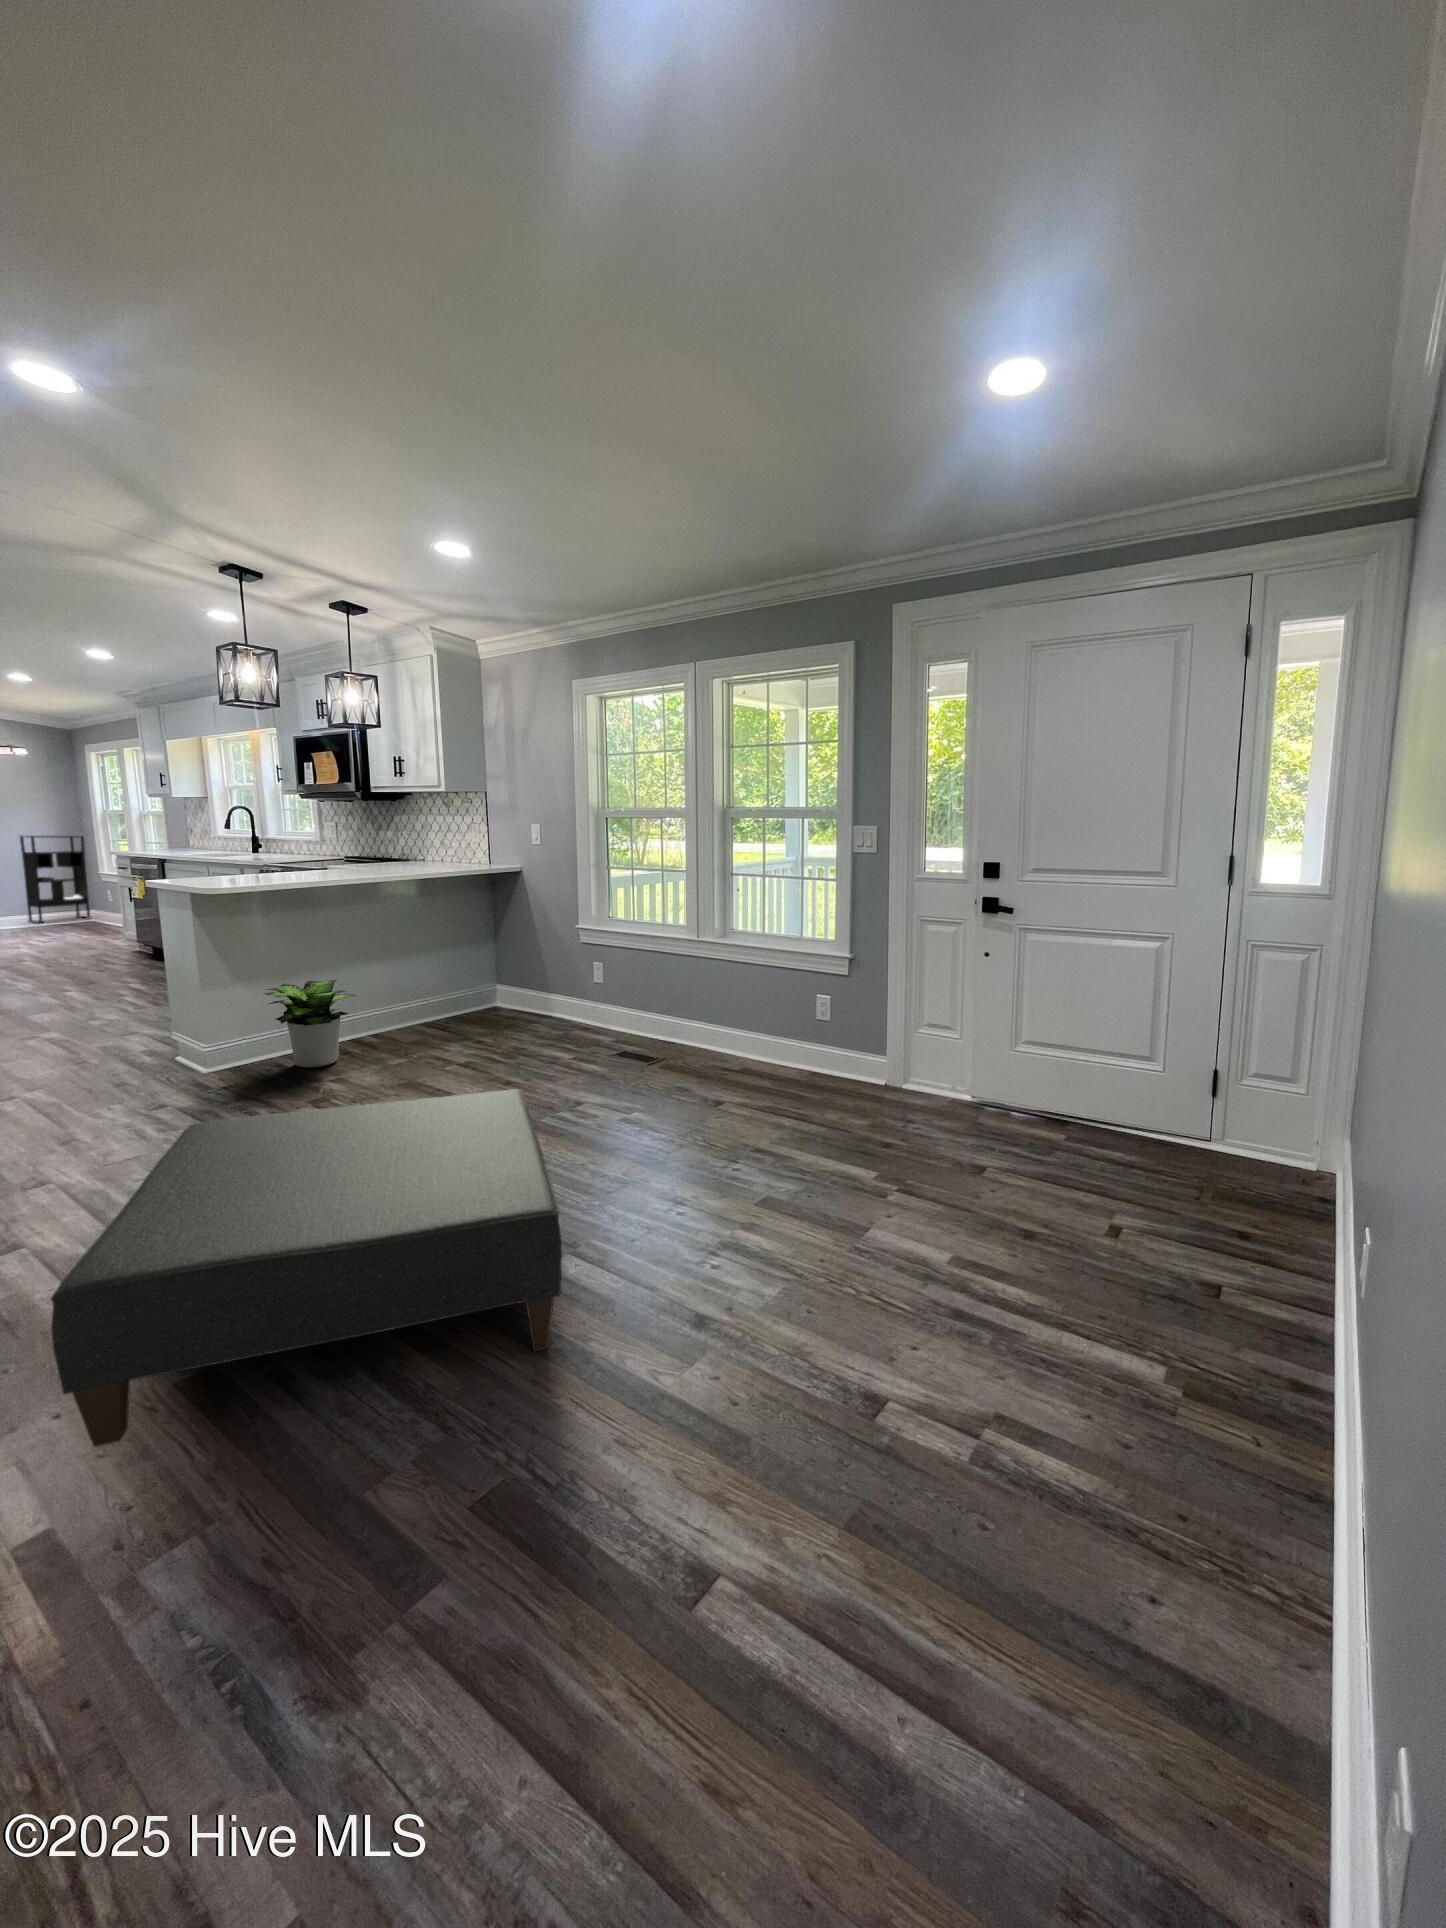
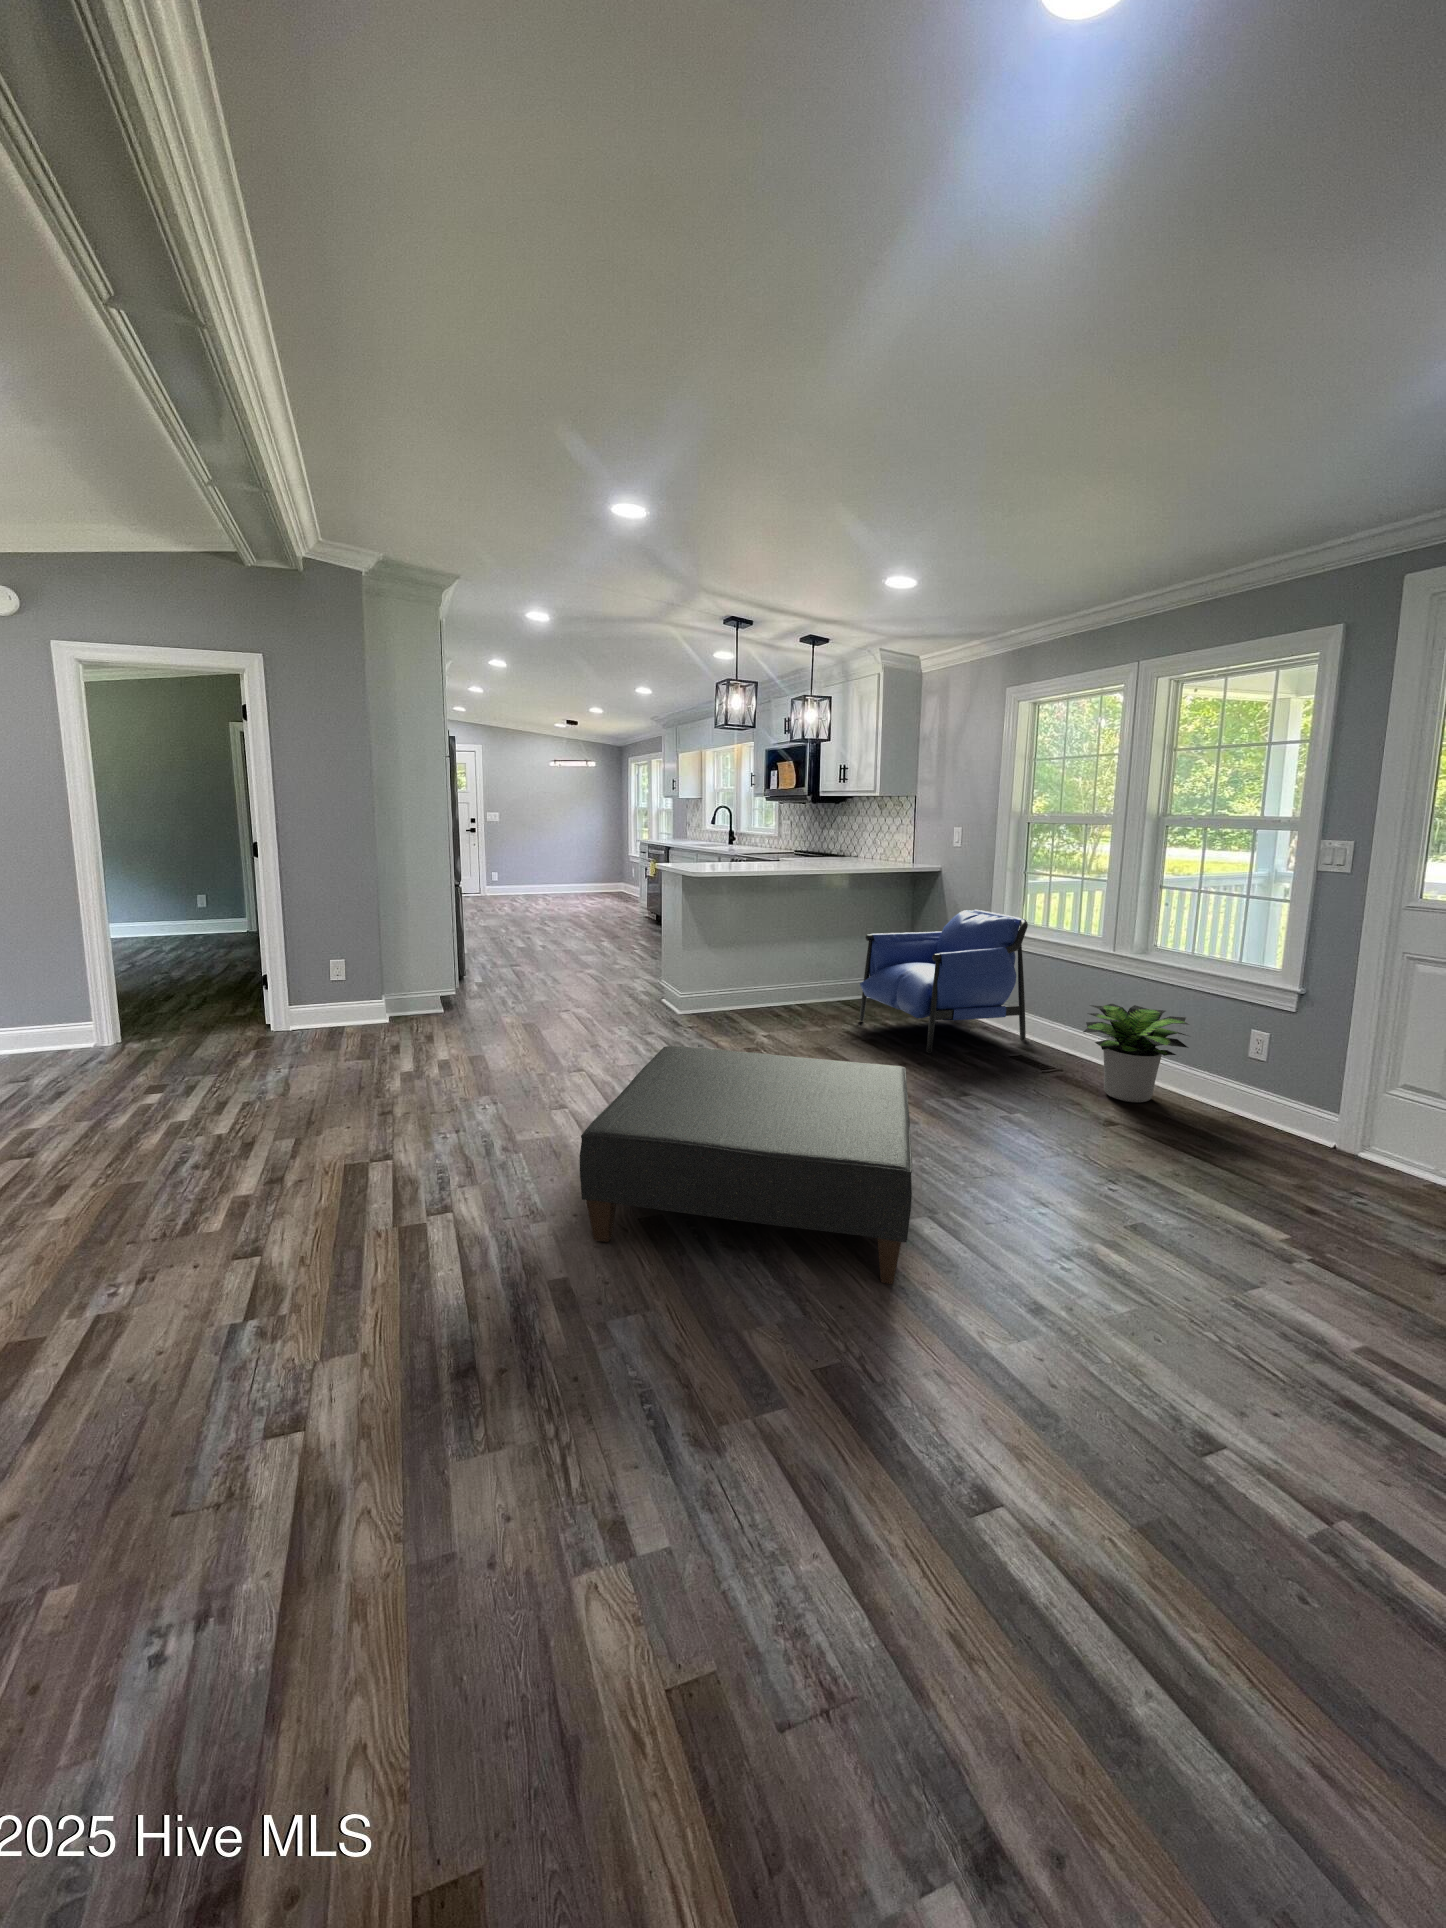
bookshelf: present [20,836,91,923] -> none [585,825,622,890]
armchair: none [446,909,624,1066] -> present [860,910,1028,1053]
potted plant: present [264,980,356,1067] -> present [1083,1004,1189,1102]

